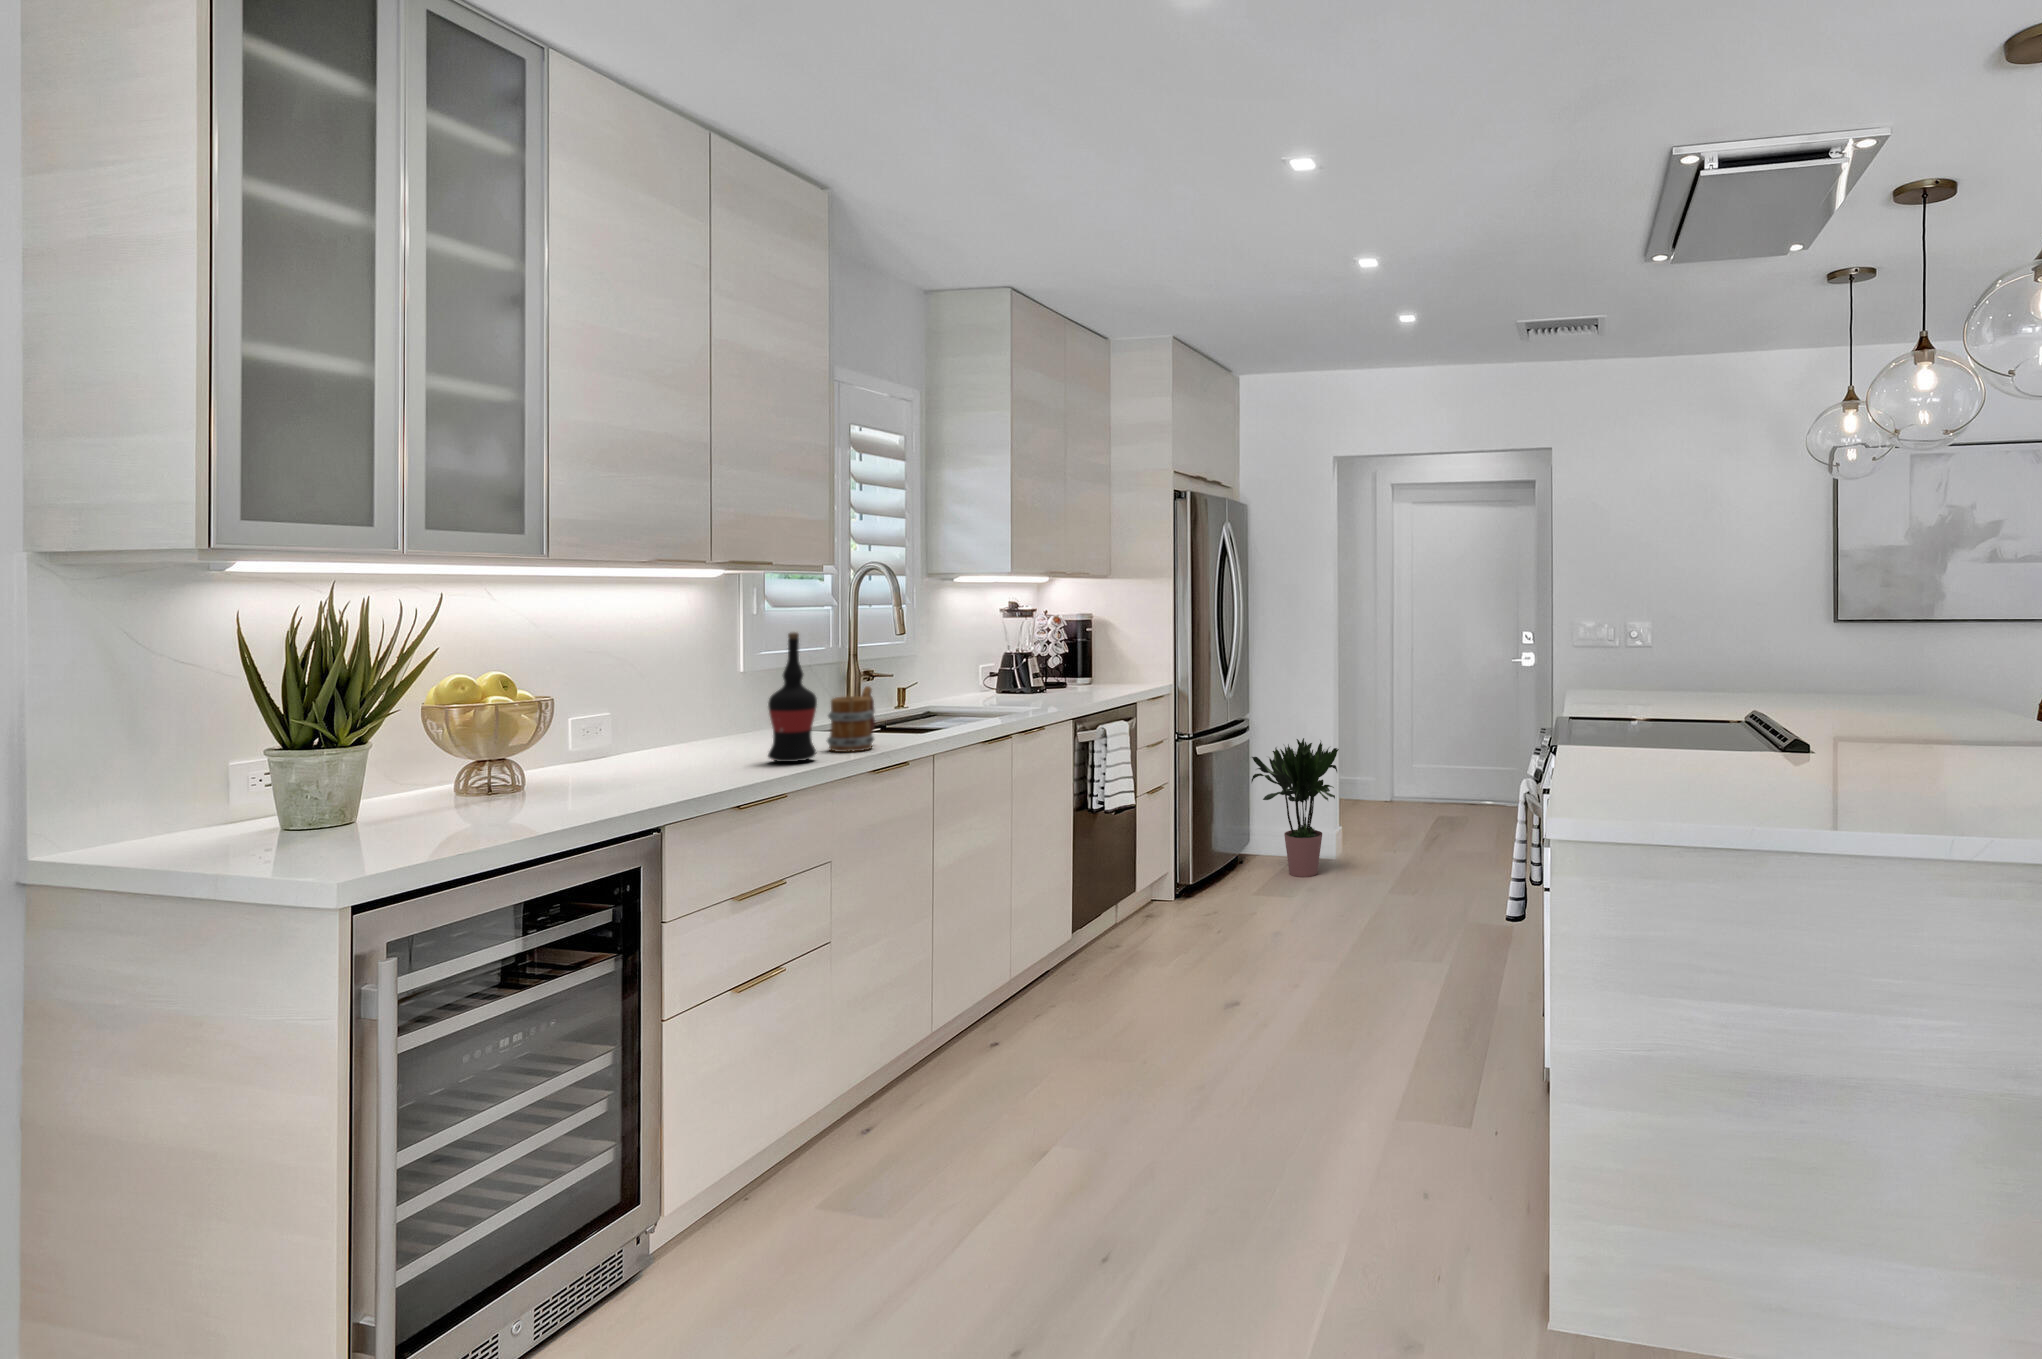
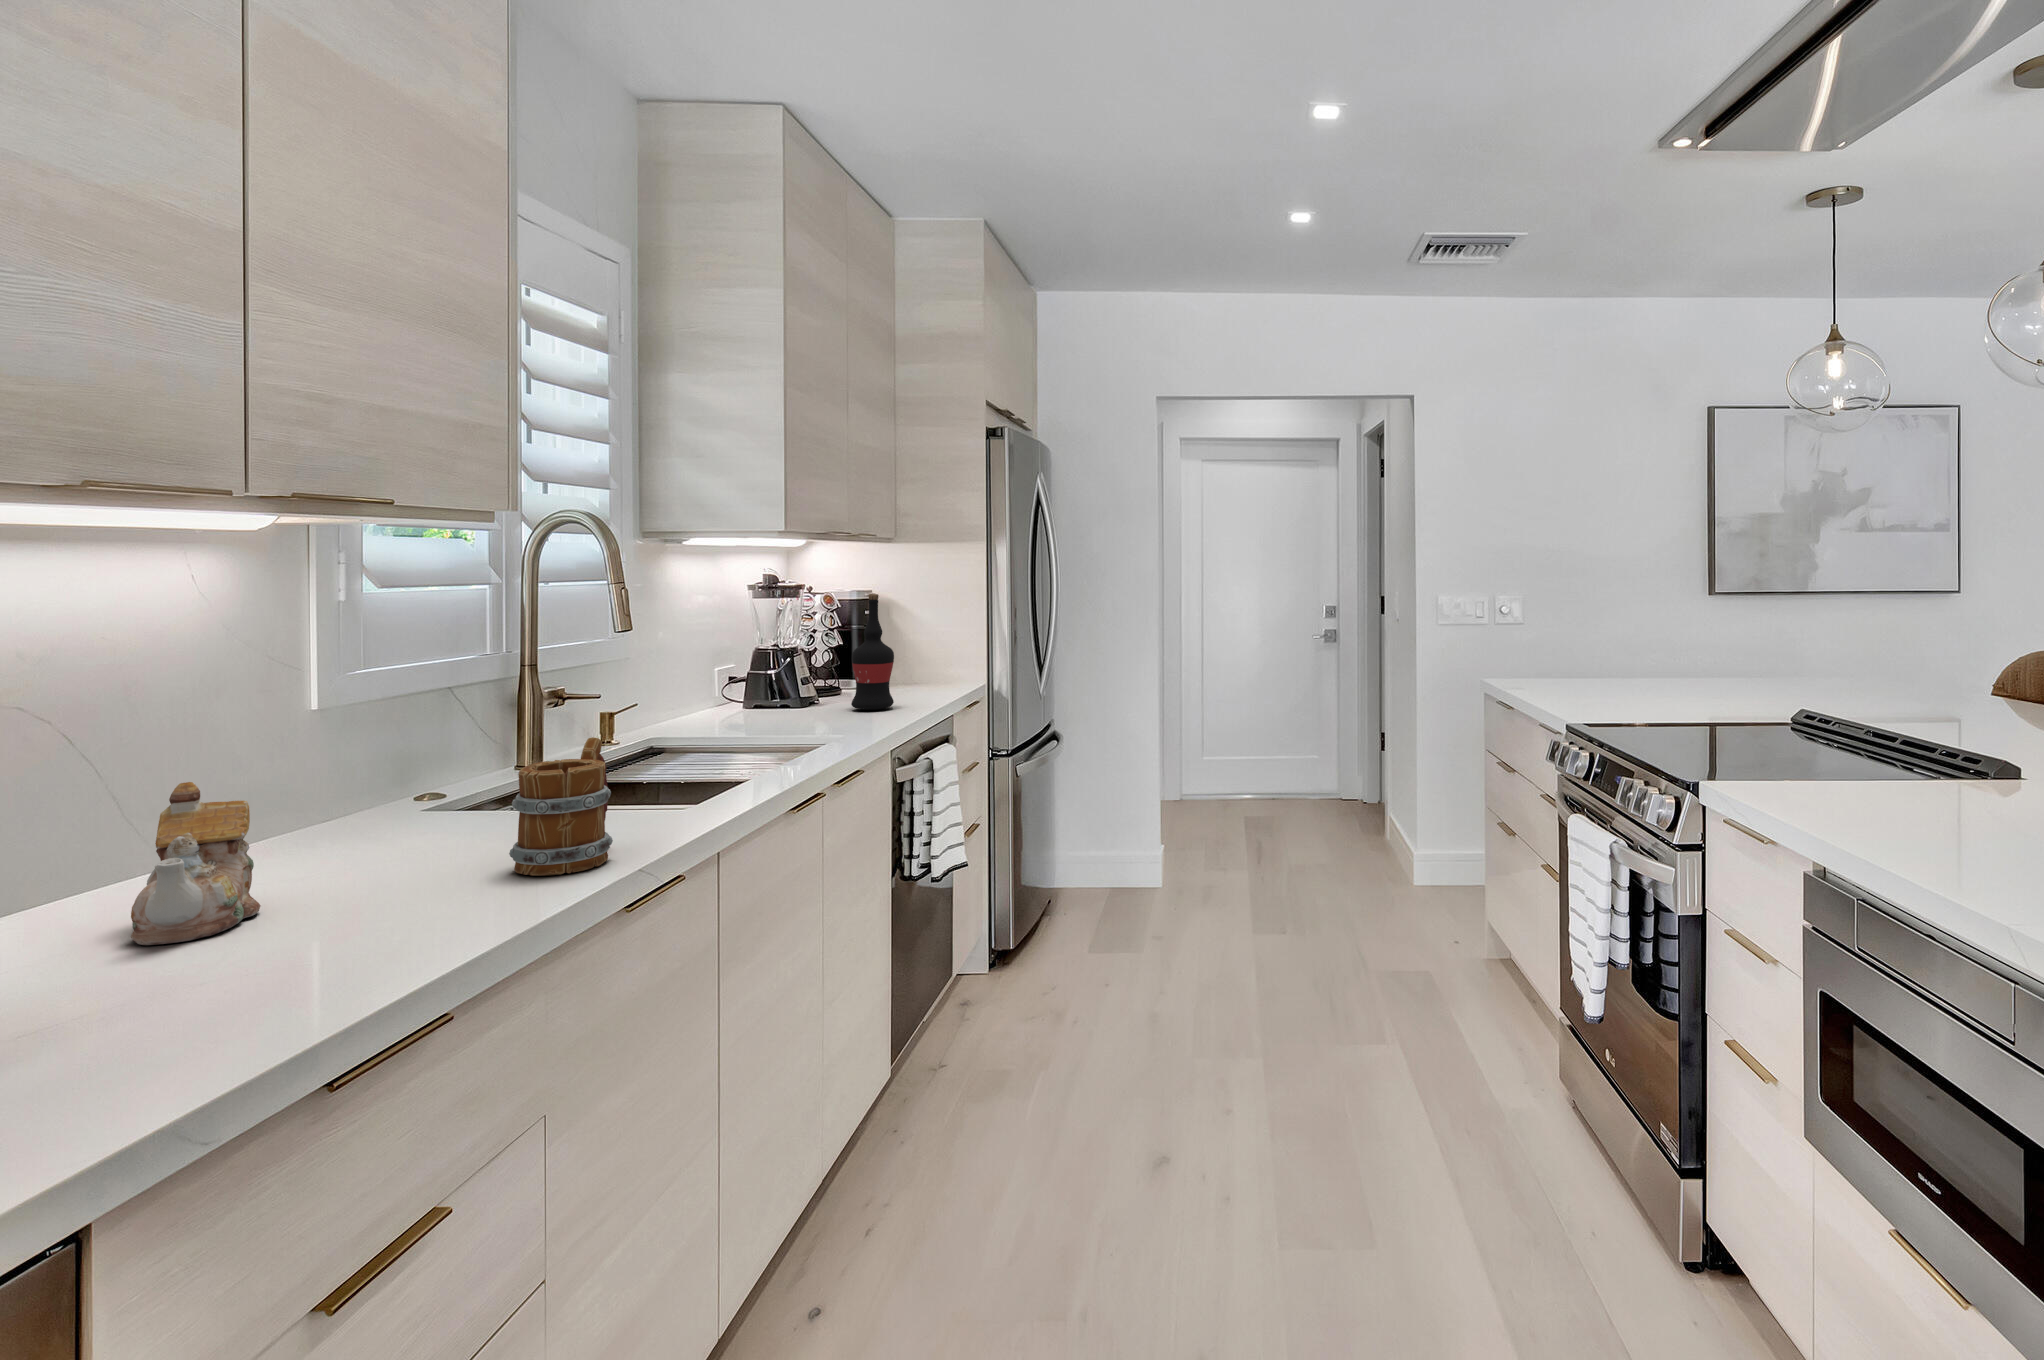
wine bottle: present [768,632,817,762] -> present [851,594,894,710]
teapot: none [676,694,723,763] -> present [131,782,261,945]
potted plant: present [1251,738,1339,877] -> none [1060,733,1179,915]

